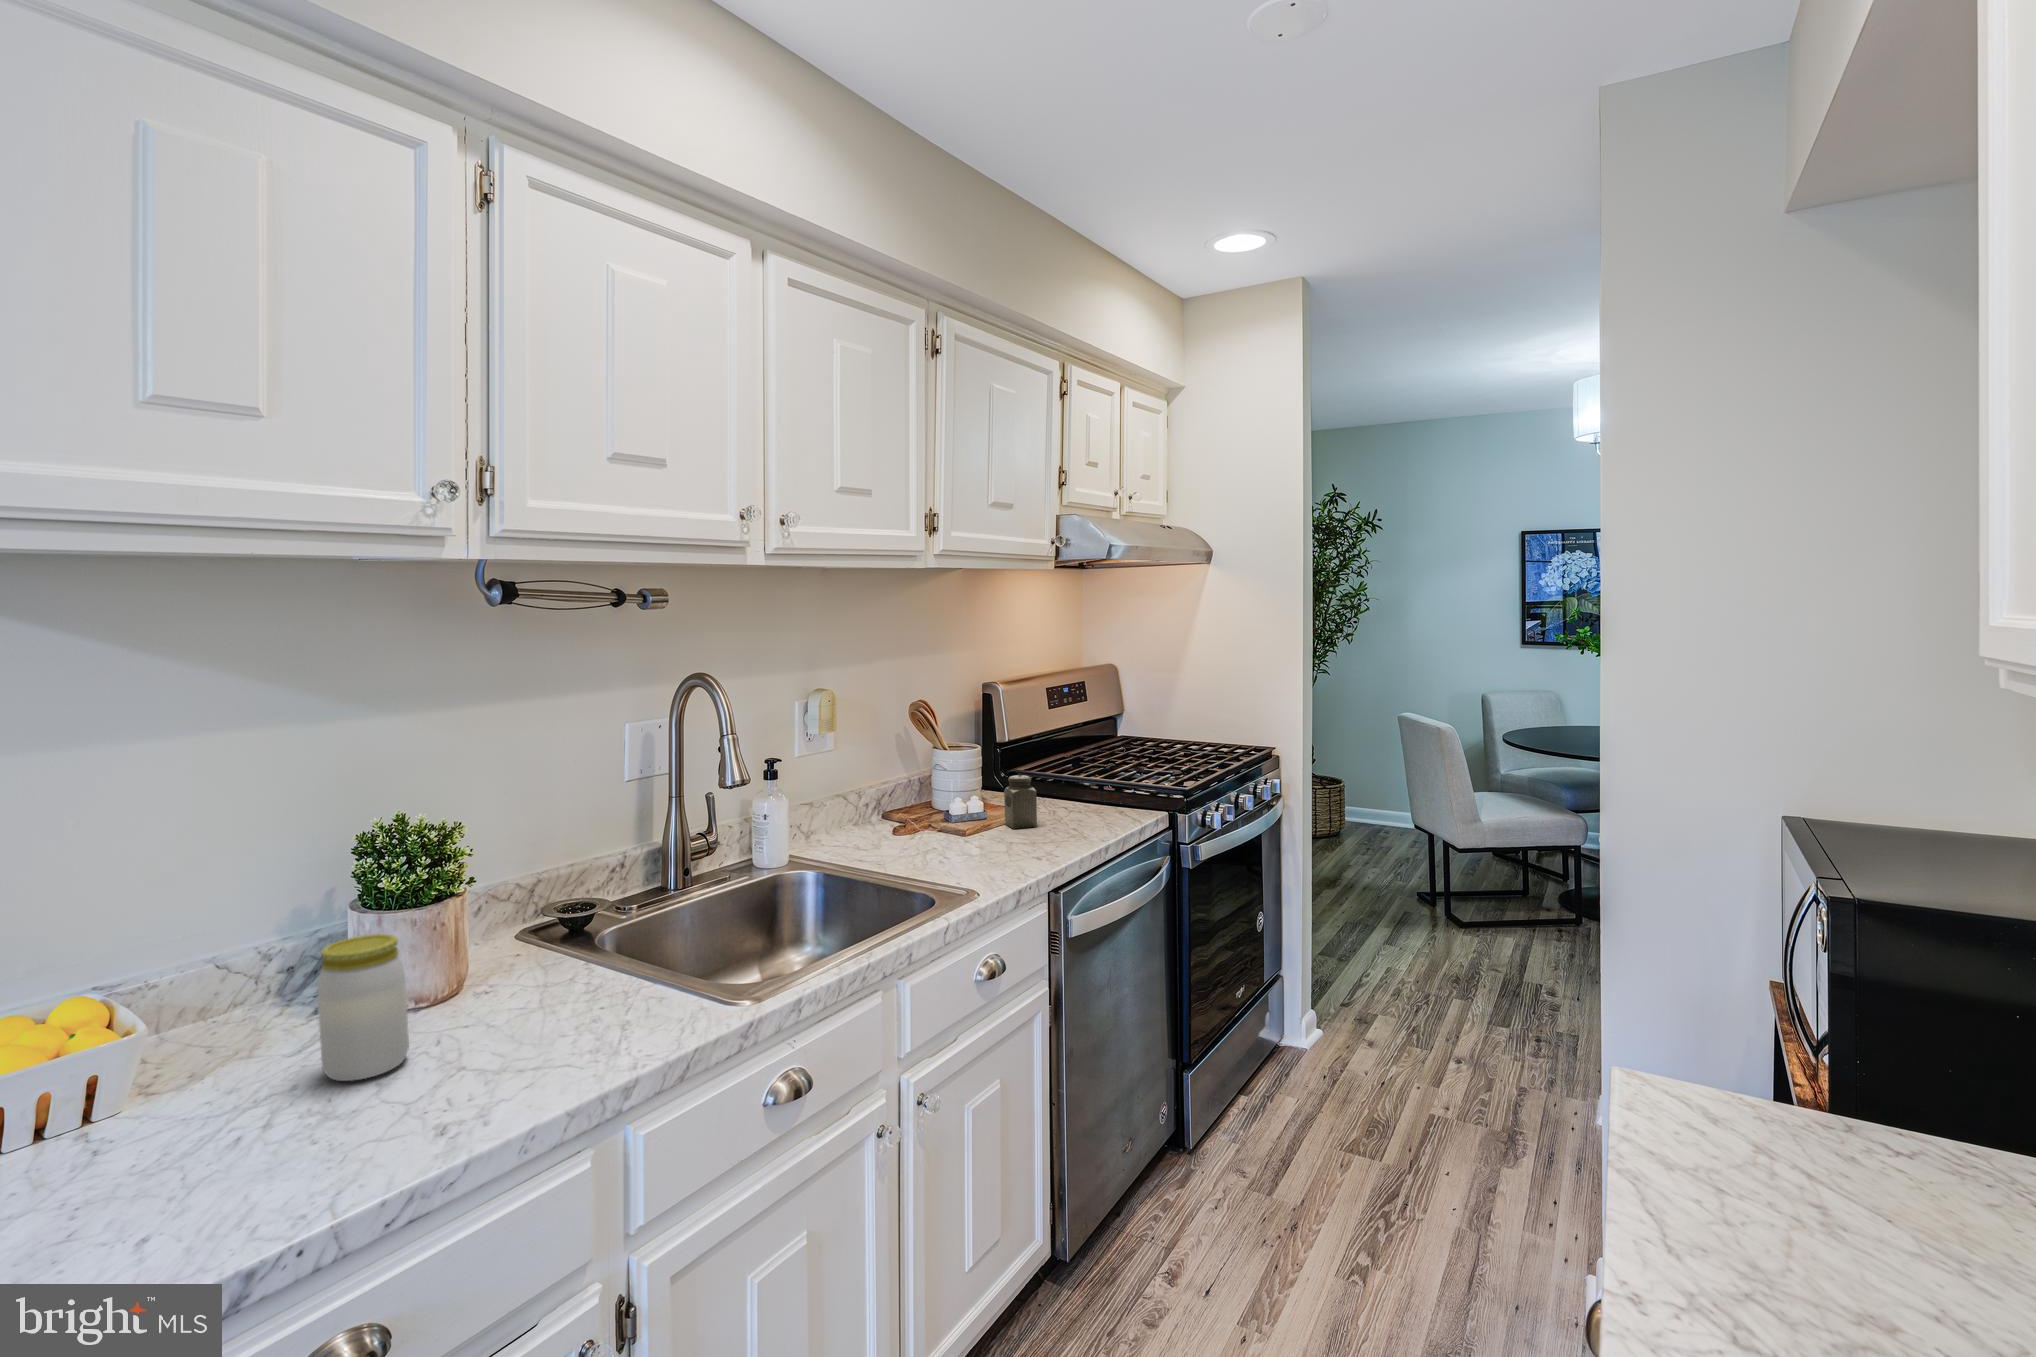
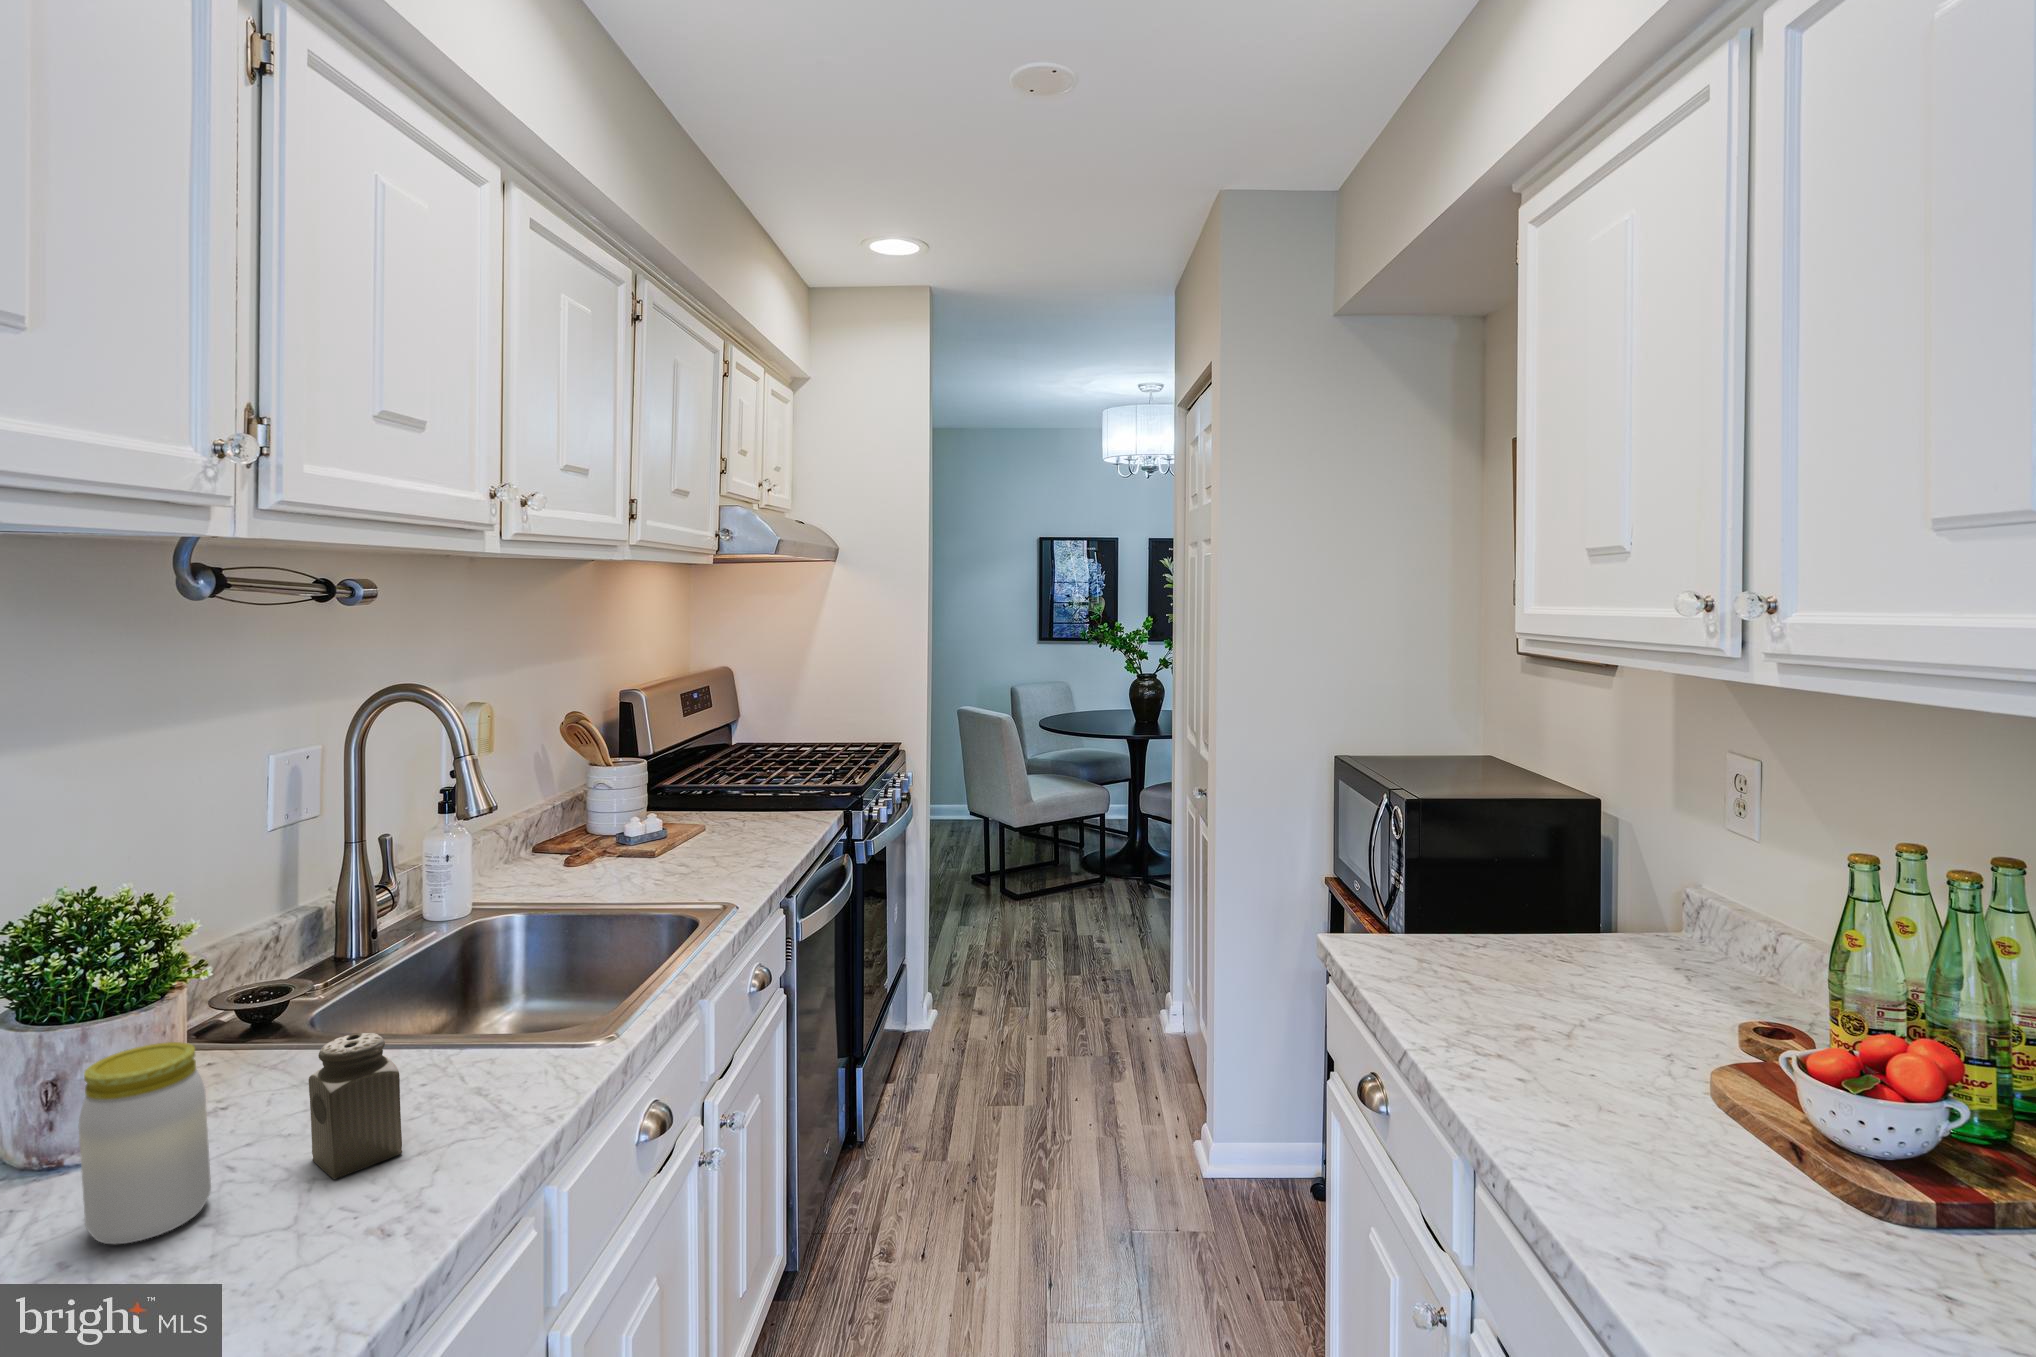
salt shaker: present [1004,775,1037,829] -> present [309,1033,402,1179]

